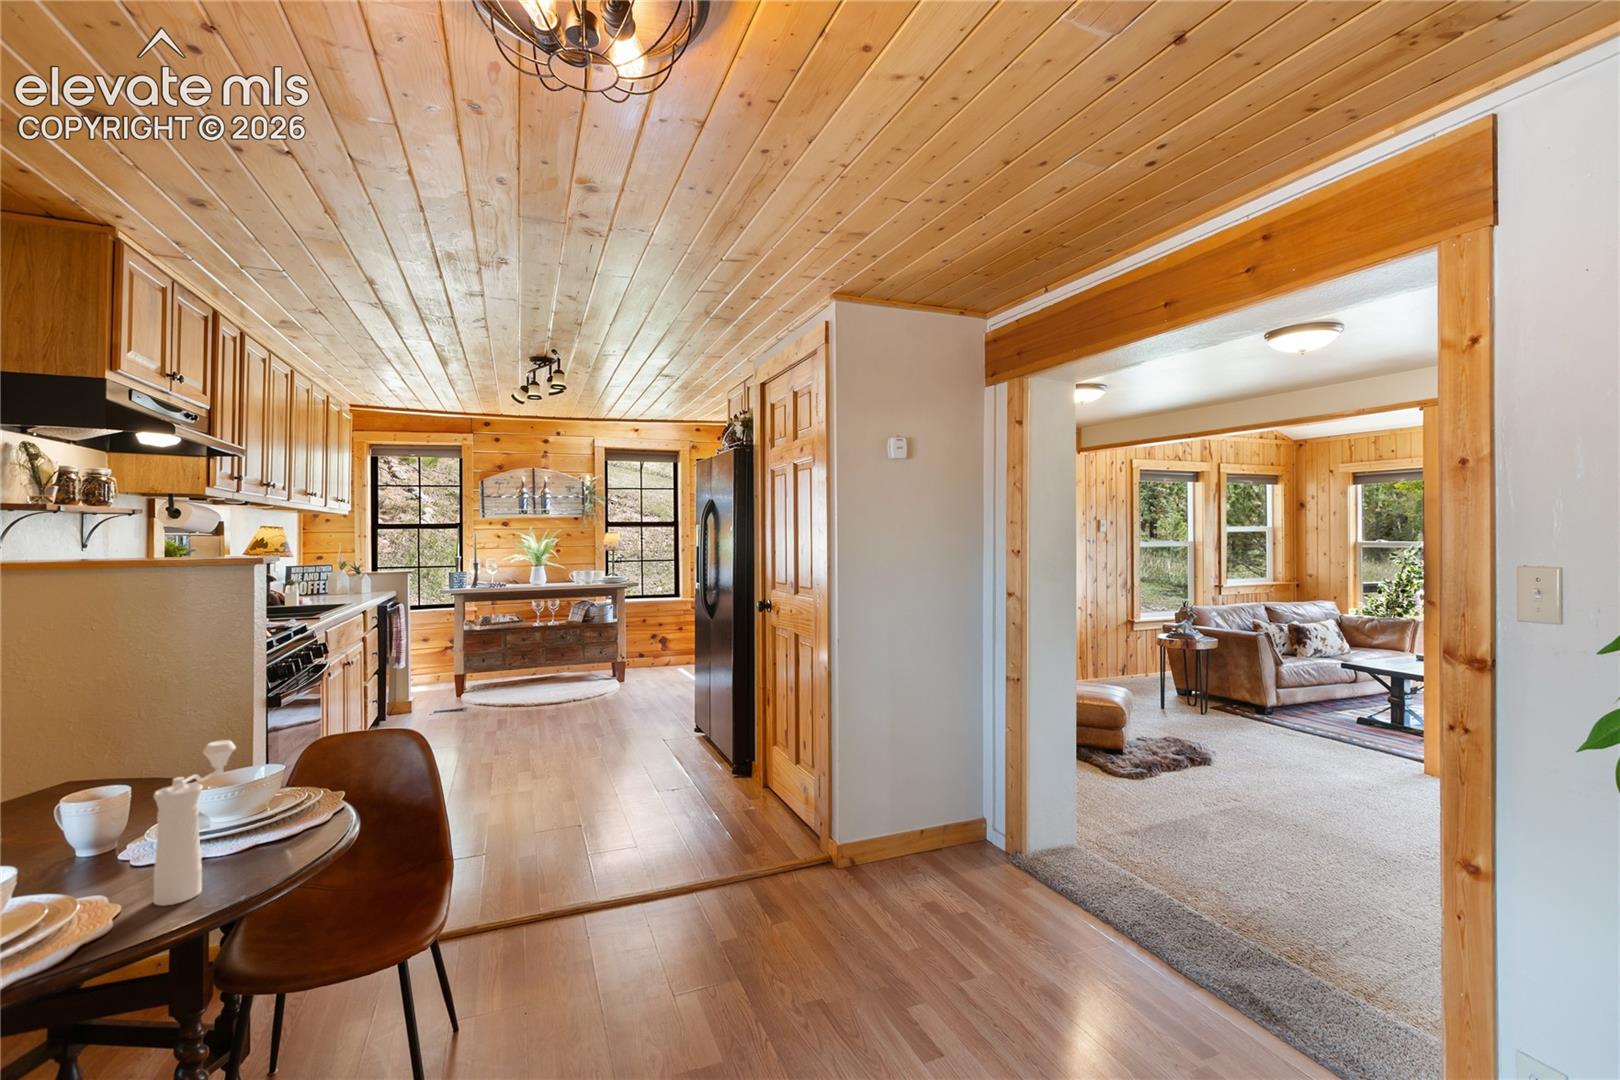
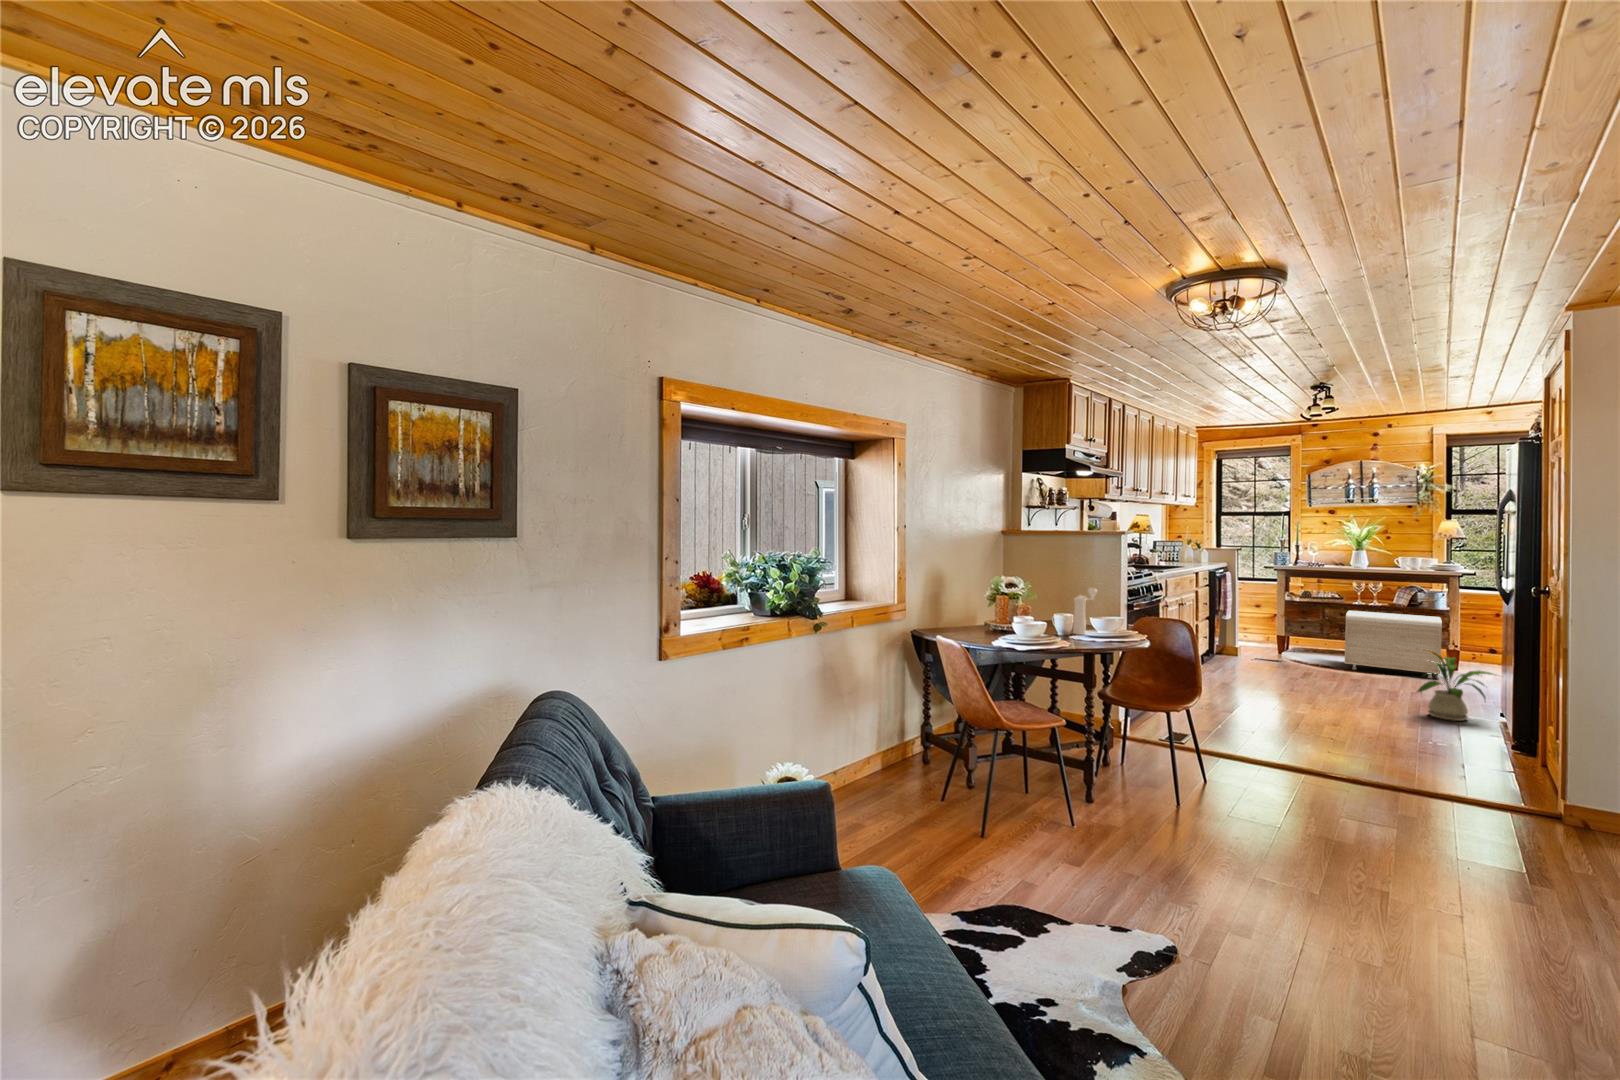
storage bench: none [533,631,618,701] -> present [1345,610,1442,678]
house plant: none [632,678,696,750] -> present [1417,652,1494,721]

